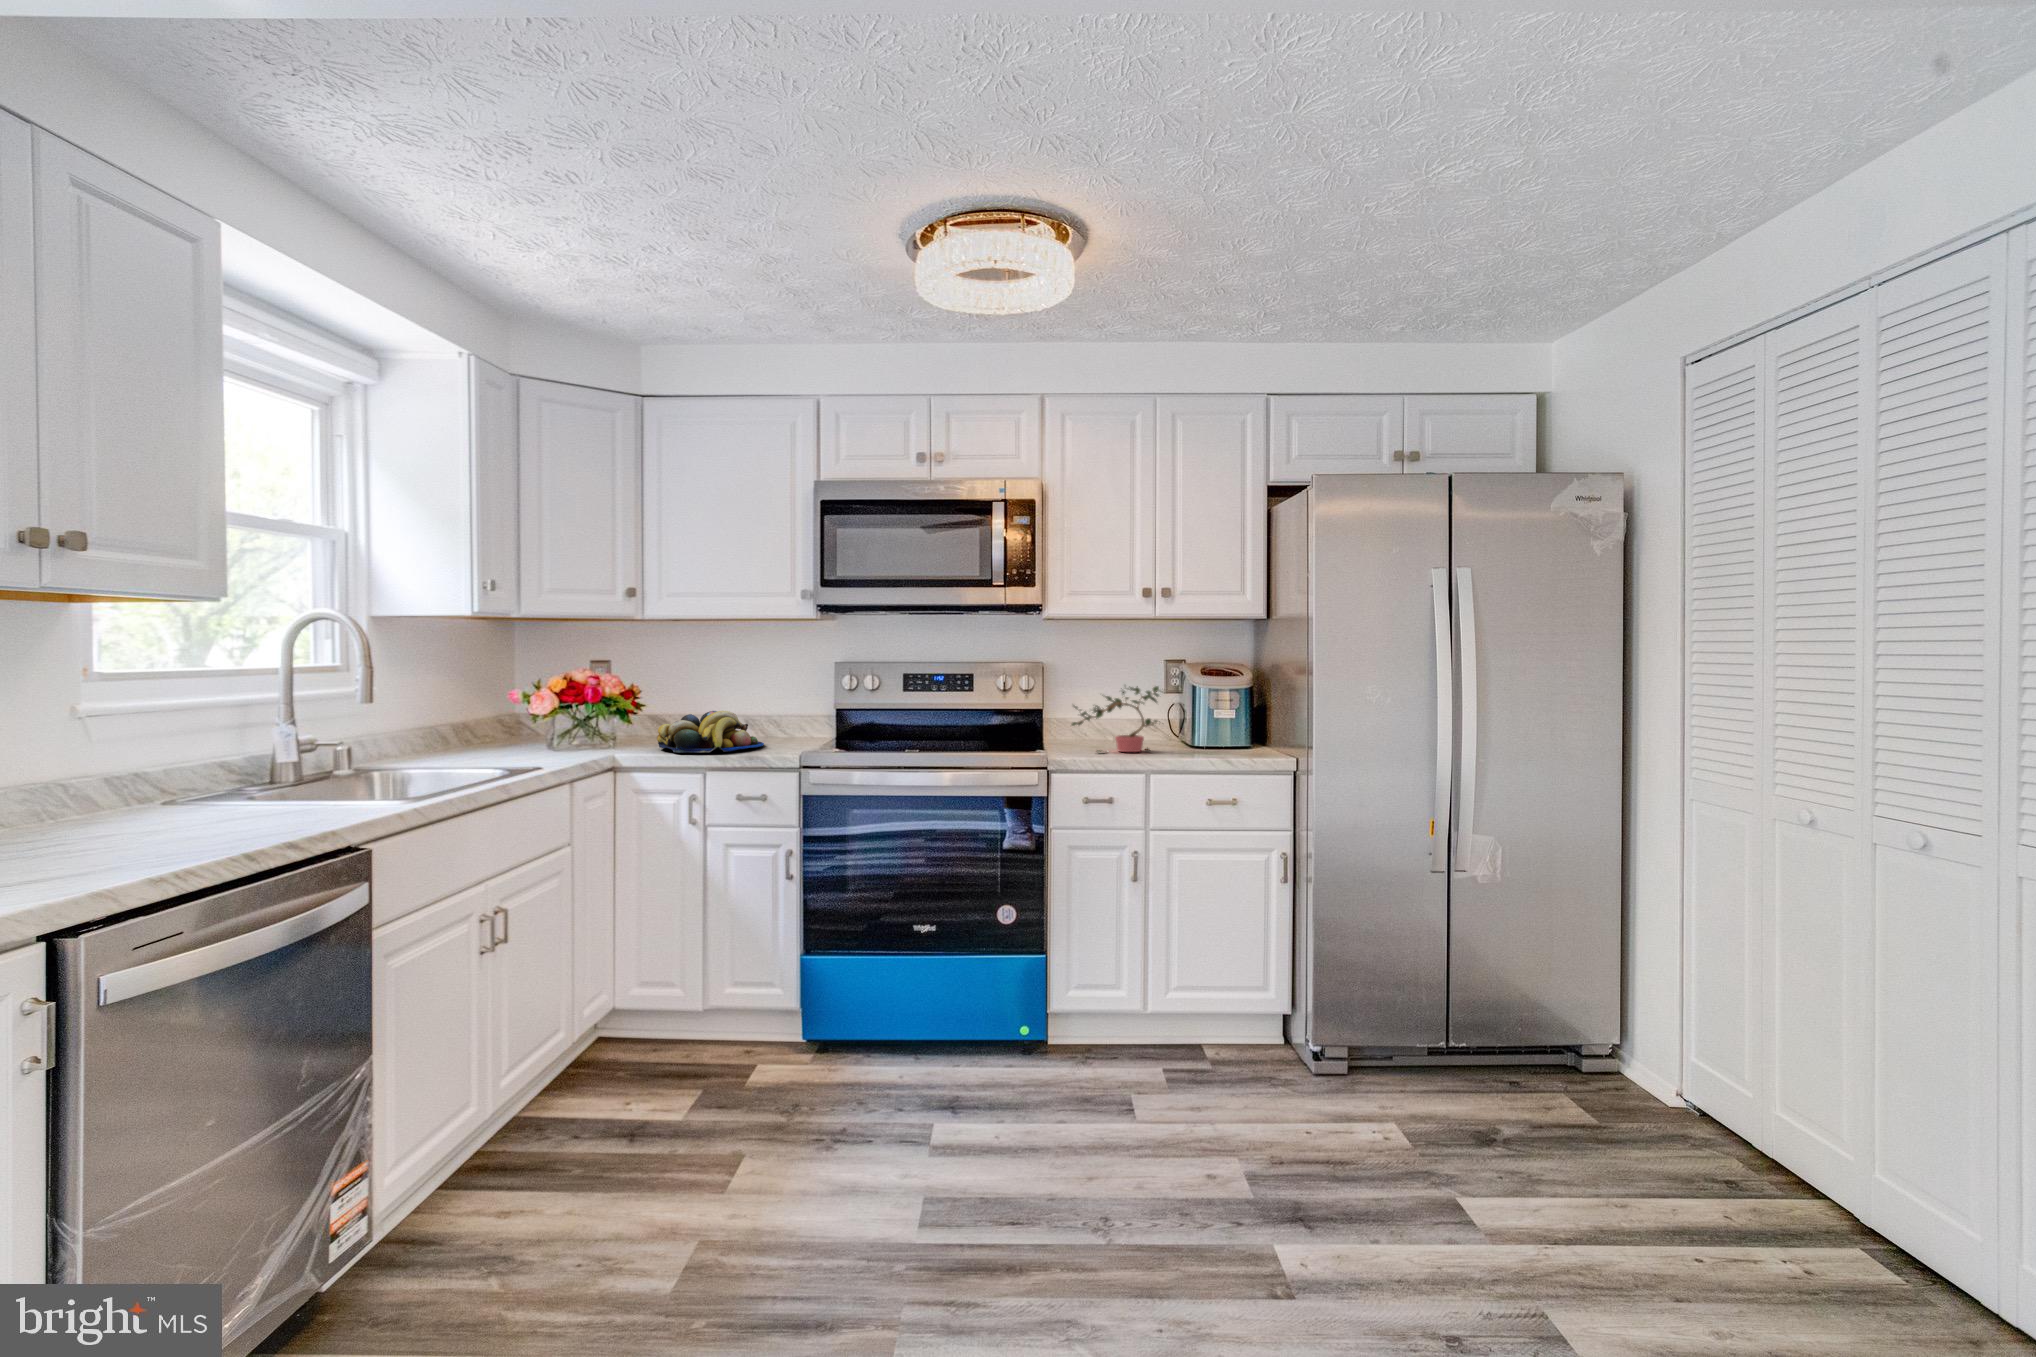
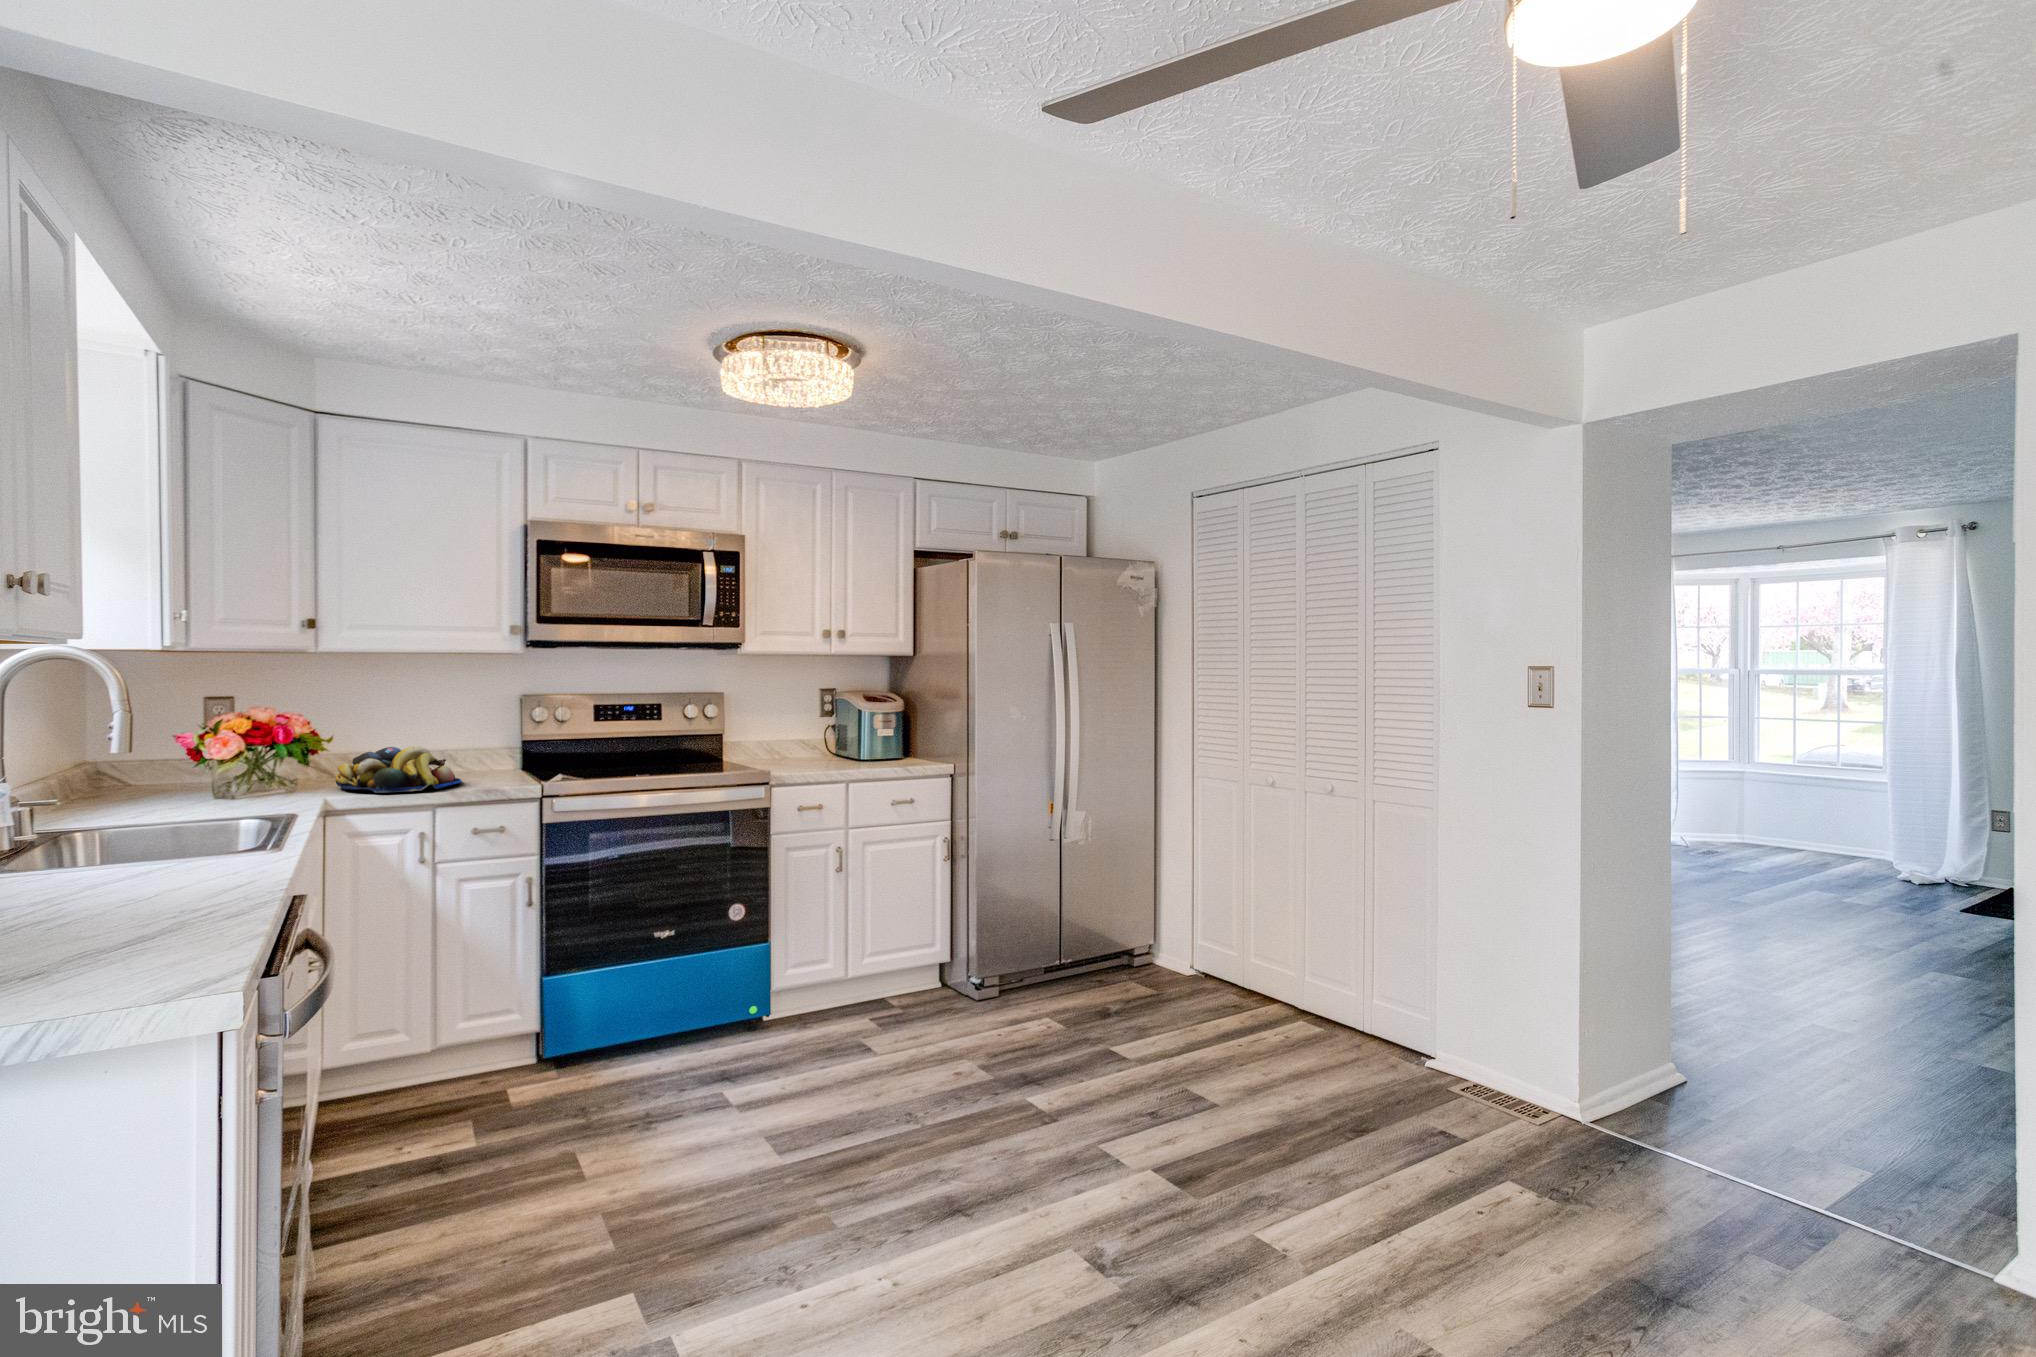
potted plant: present [1072,686,1159,752] -> none [771,709,848,770]

